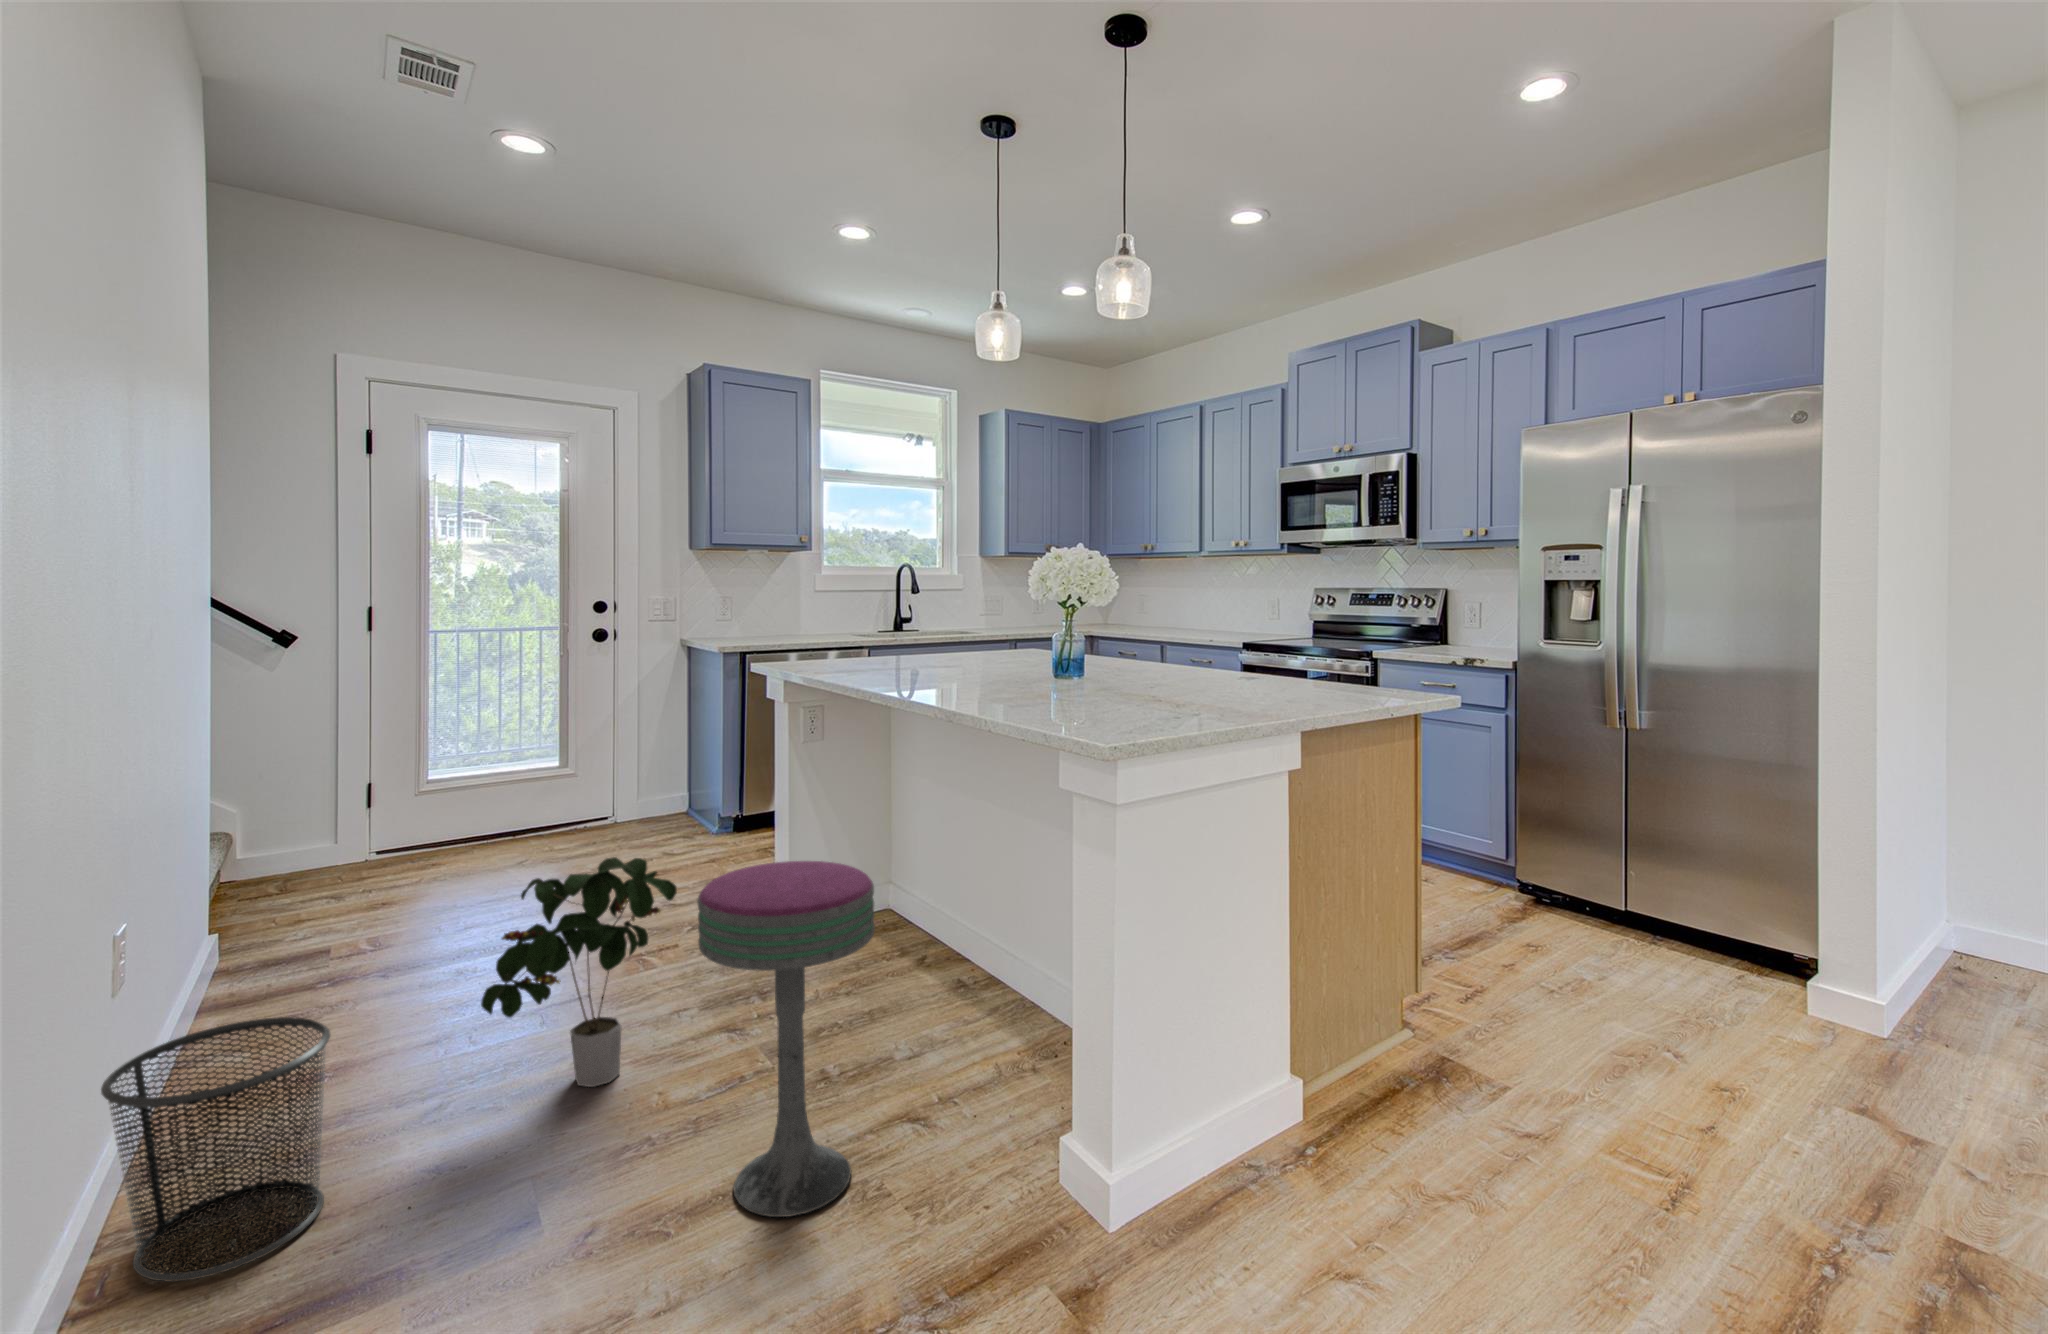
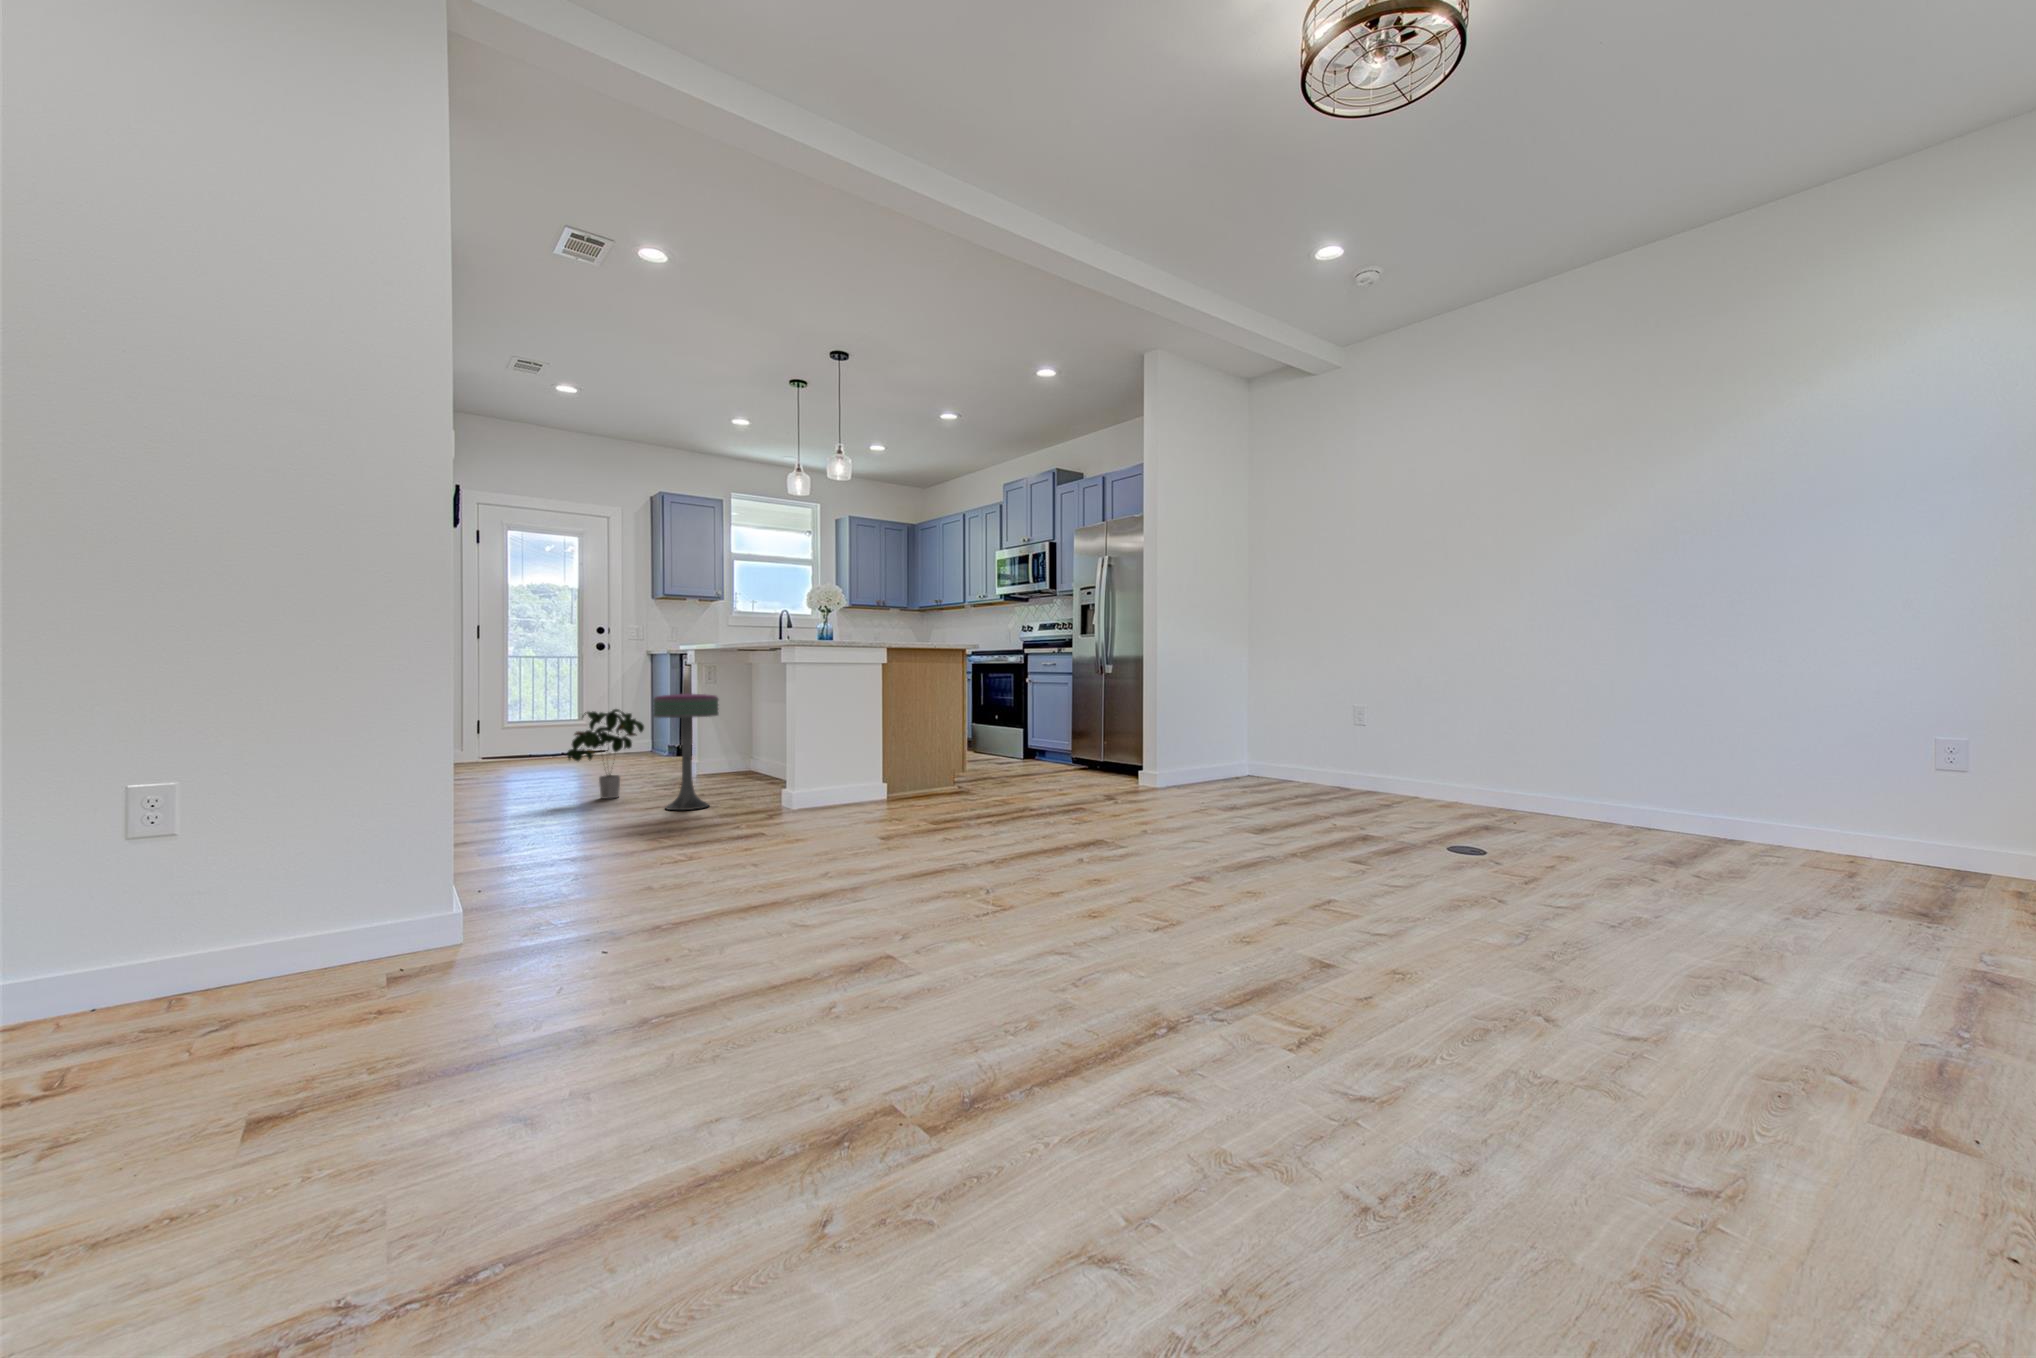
waste bin: present [101,1017,330,1282] -> none [448,748,518,819]

